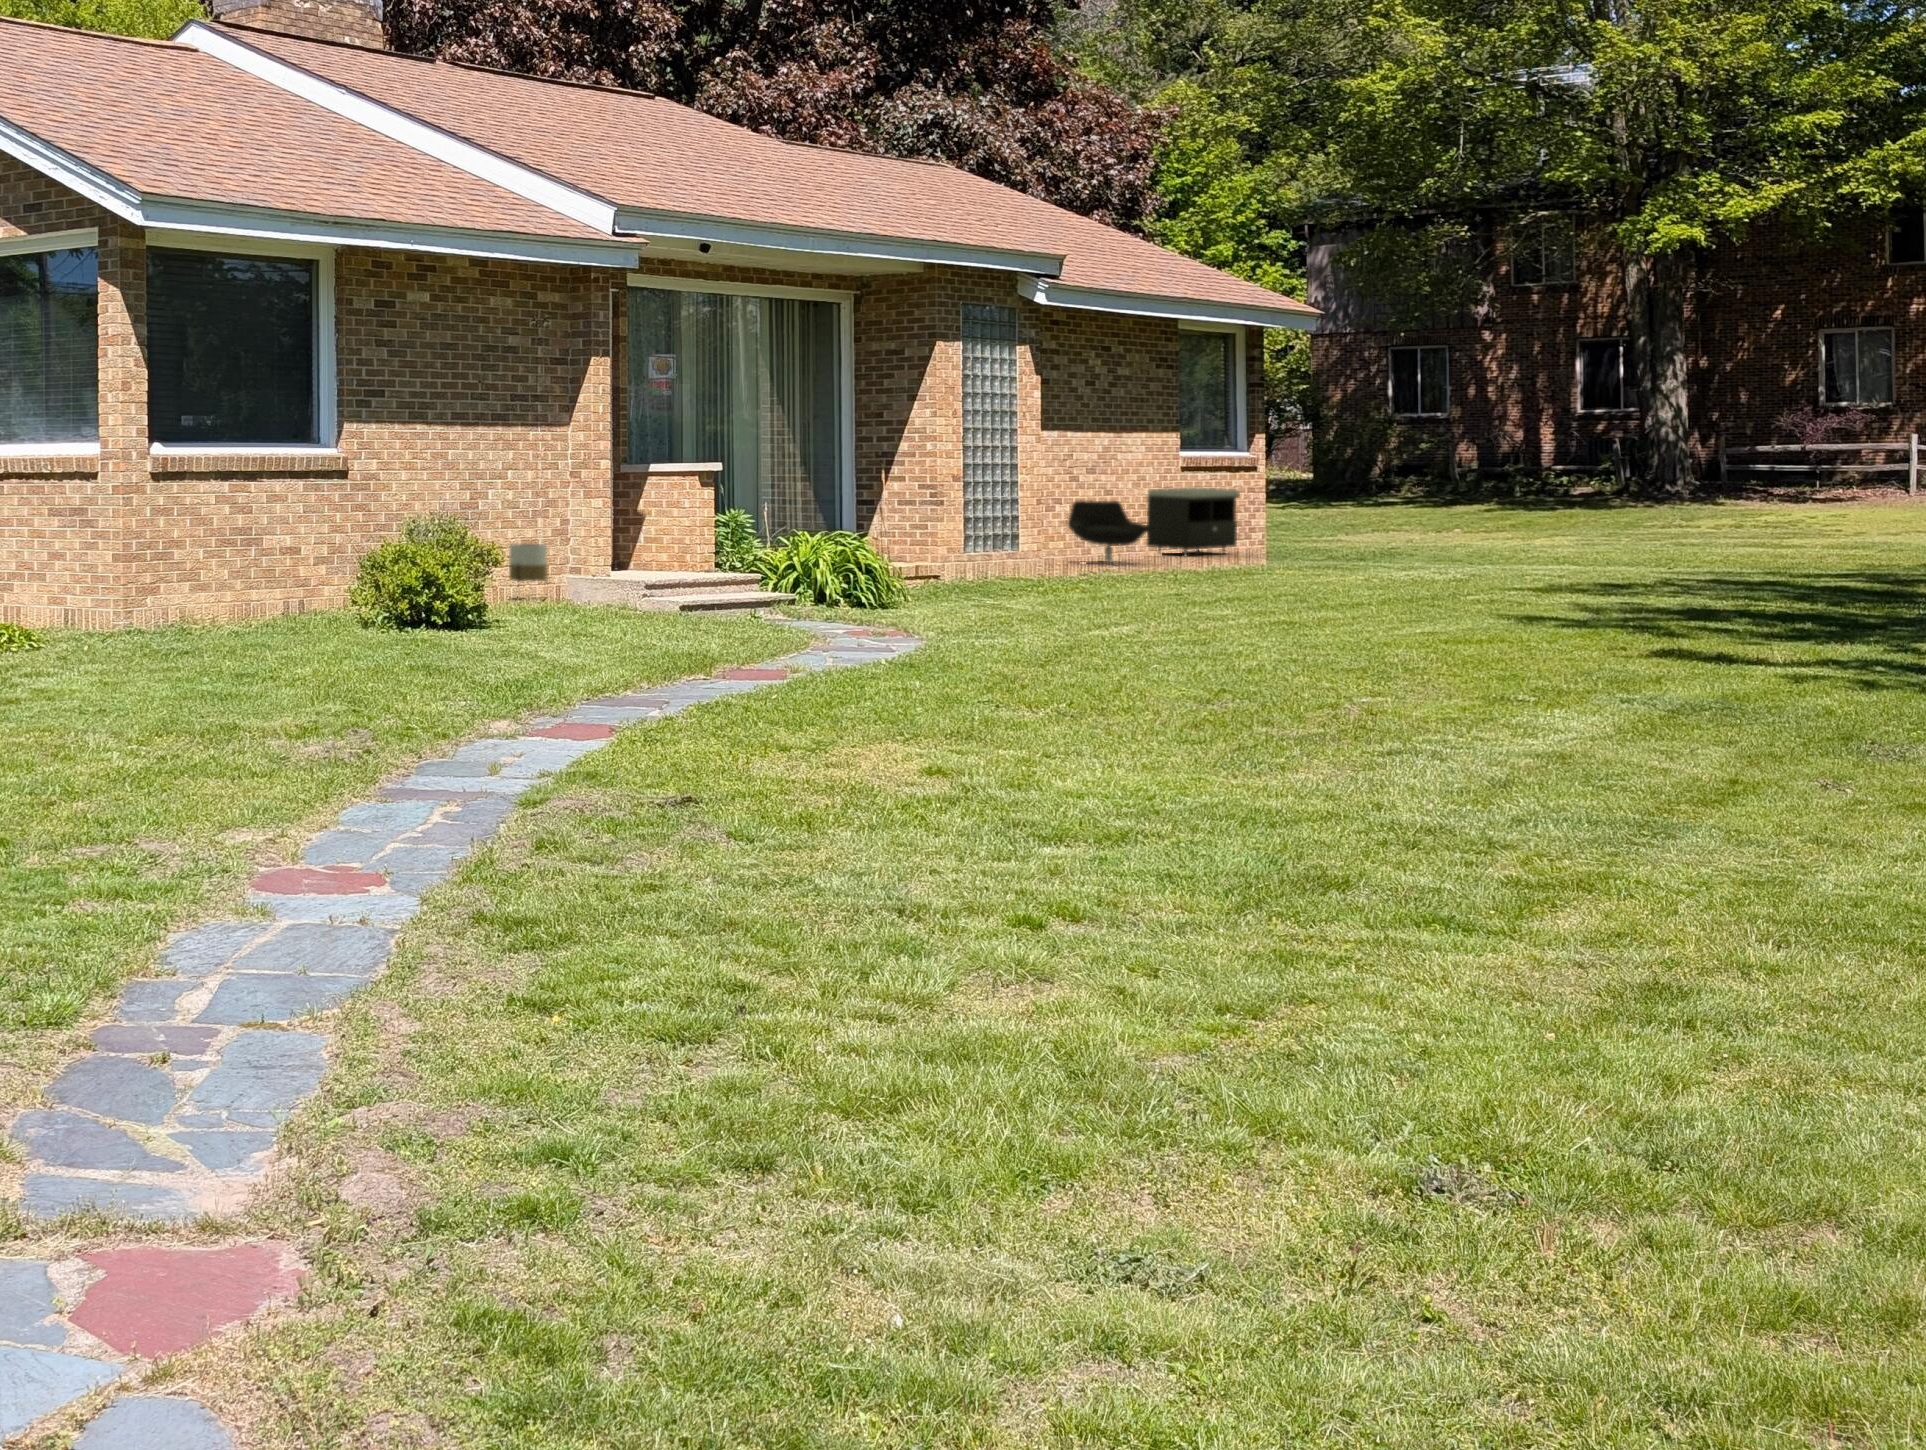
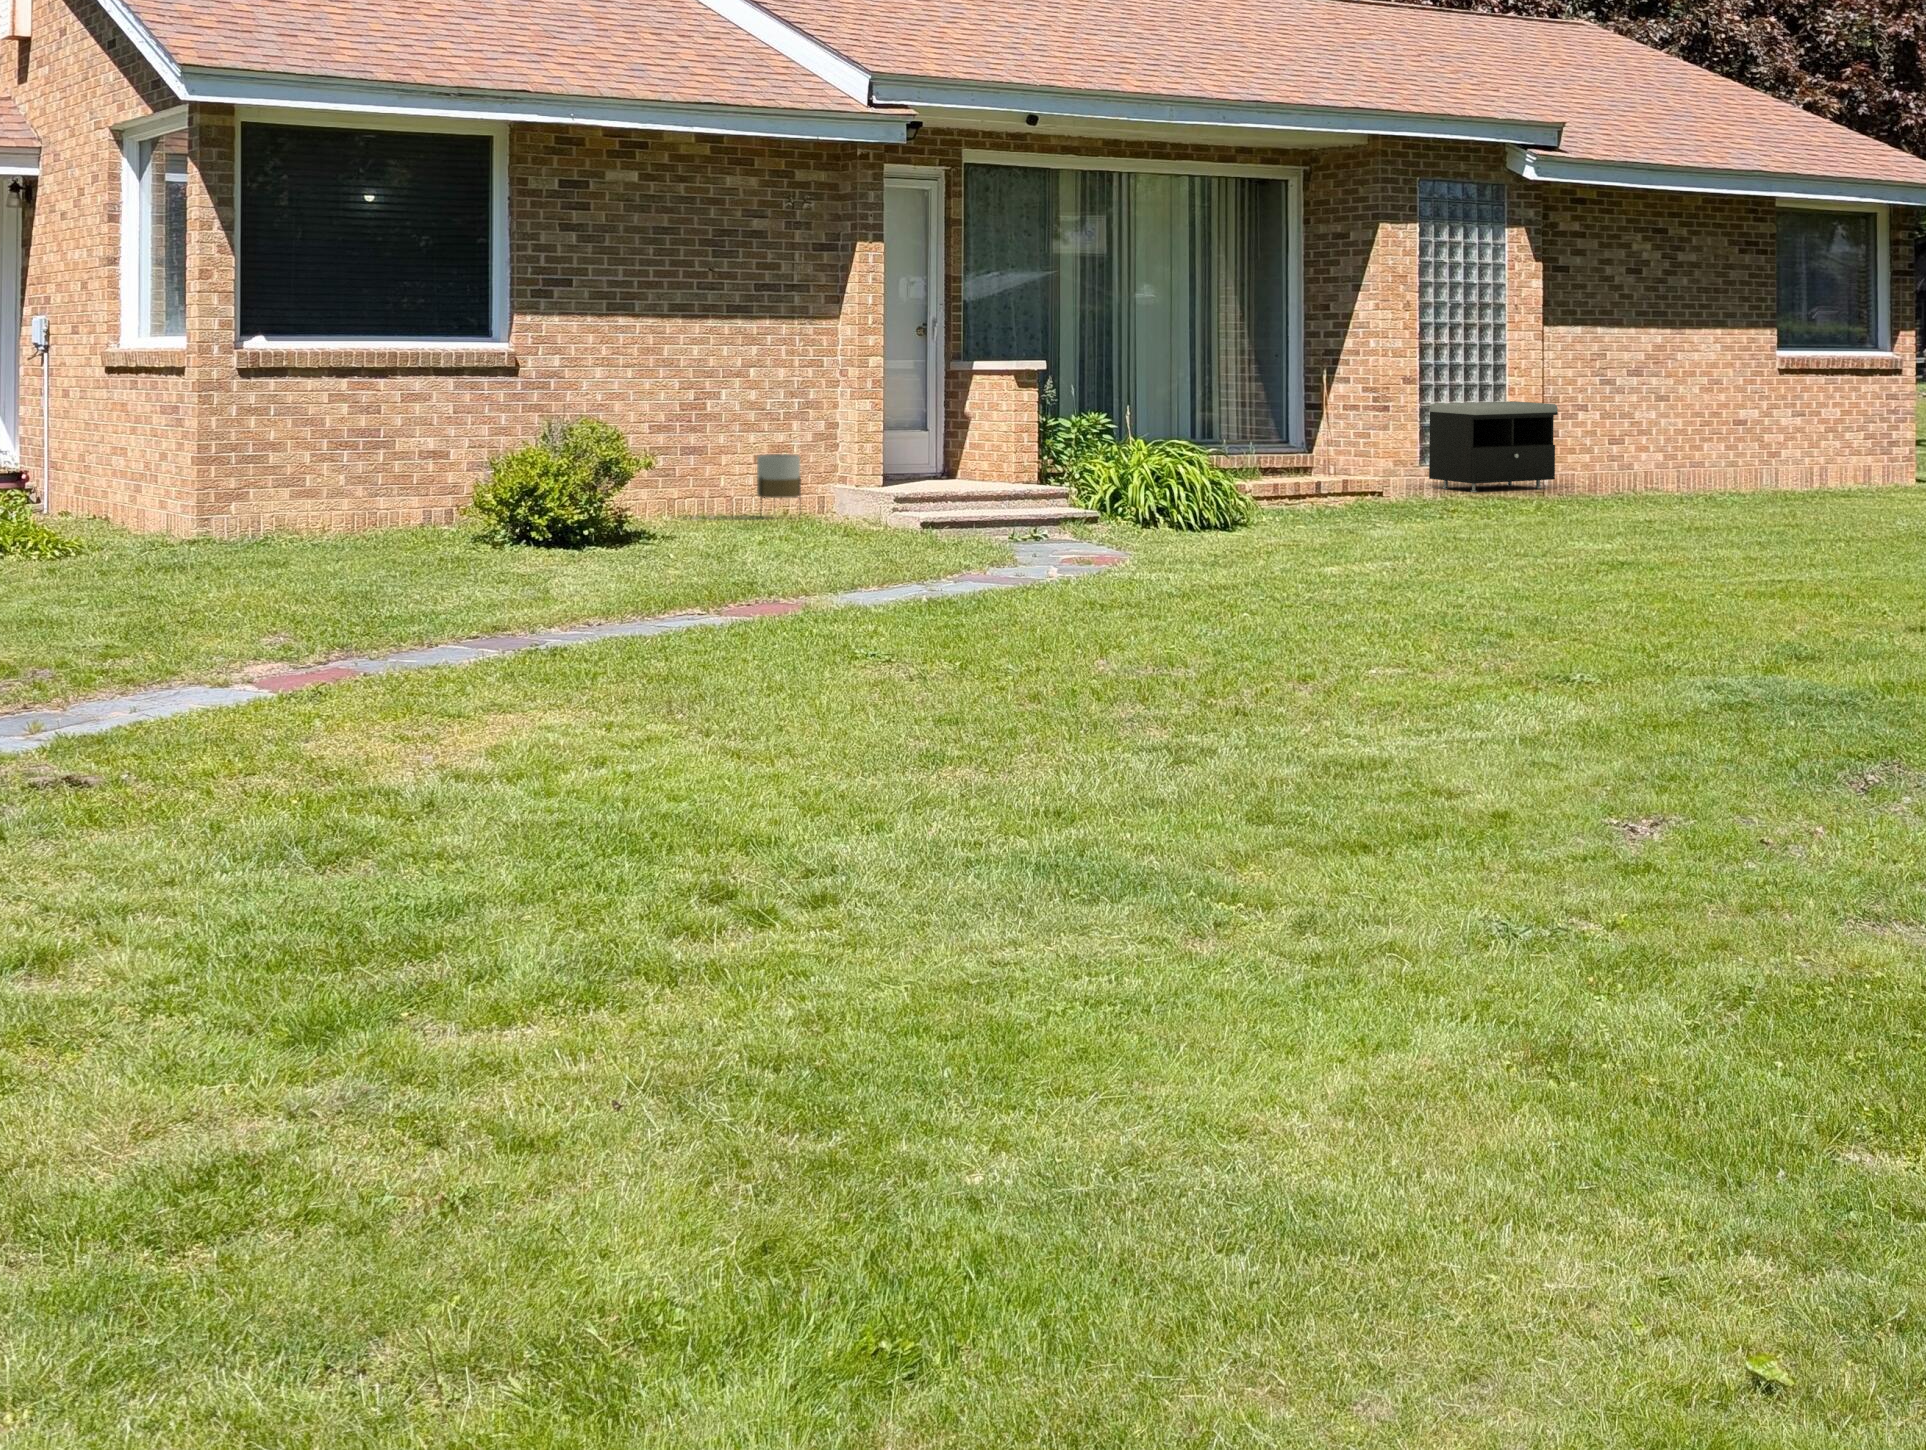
storage bench: present [1147,488,1240,555] -> present [1429,401,1558,492]
lounge chair: present [1068,500,1149,563] -> none [1590,409,1681,488]

